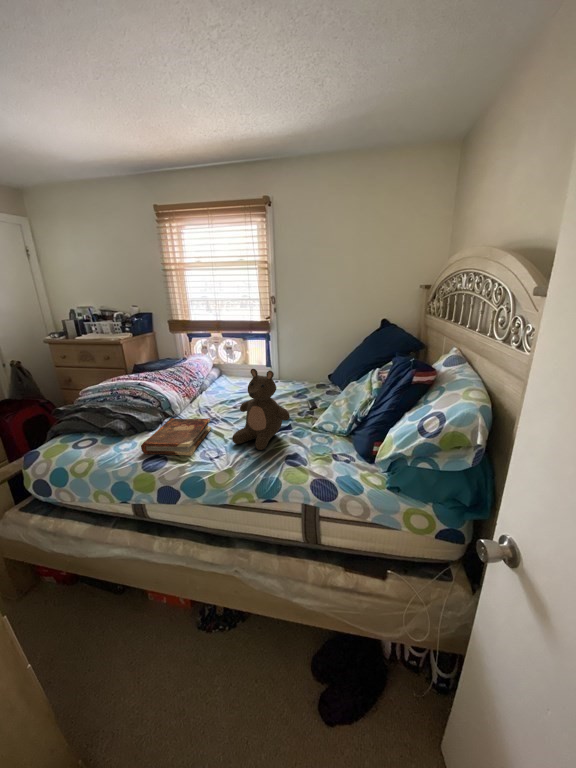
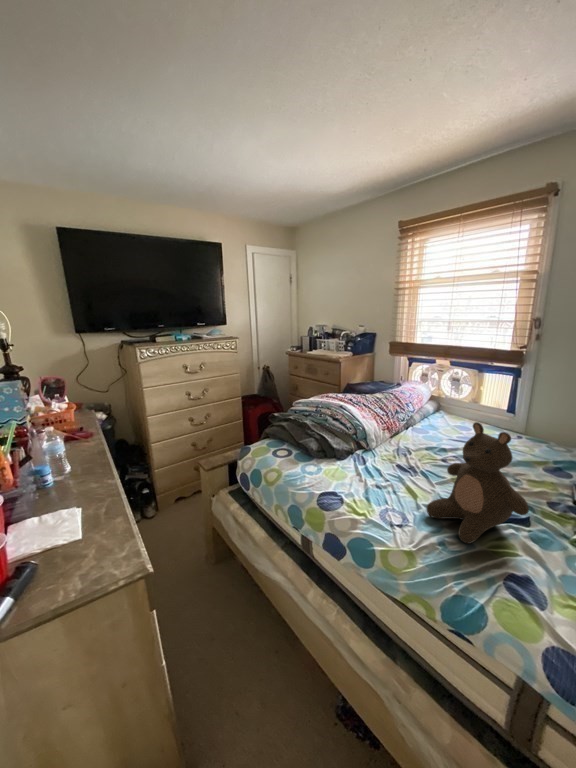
book: present [141,418,211,456] -> none [322,452,405,509]

